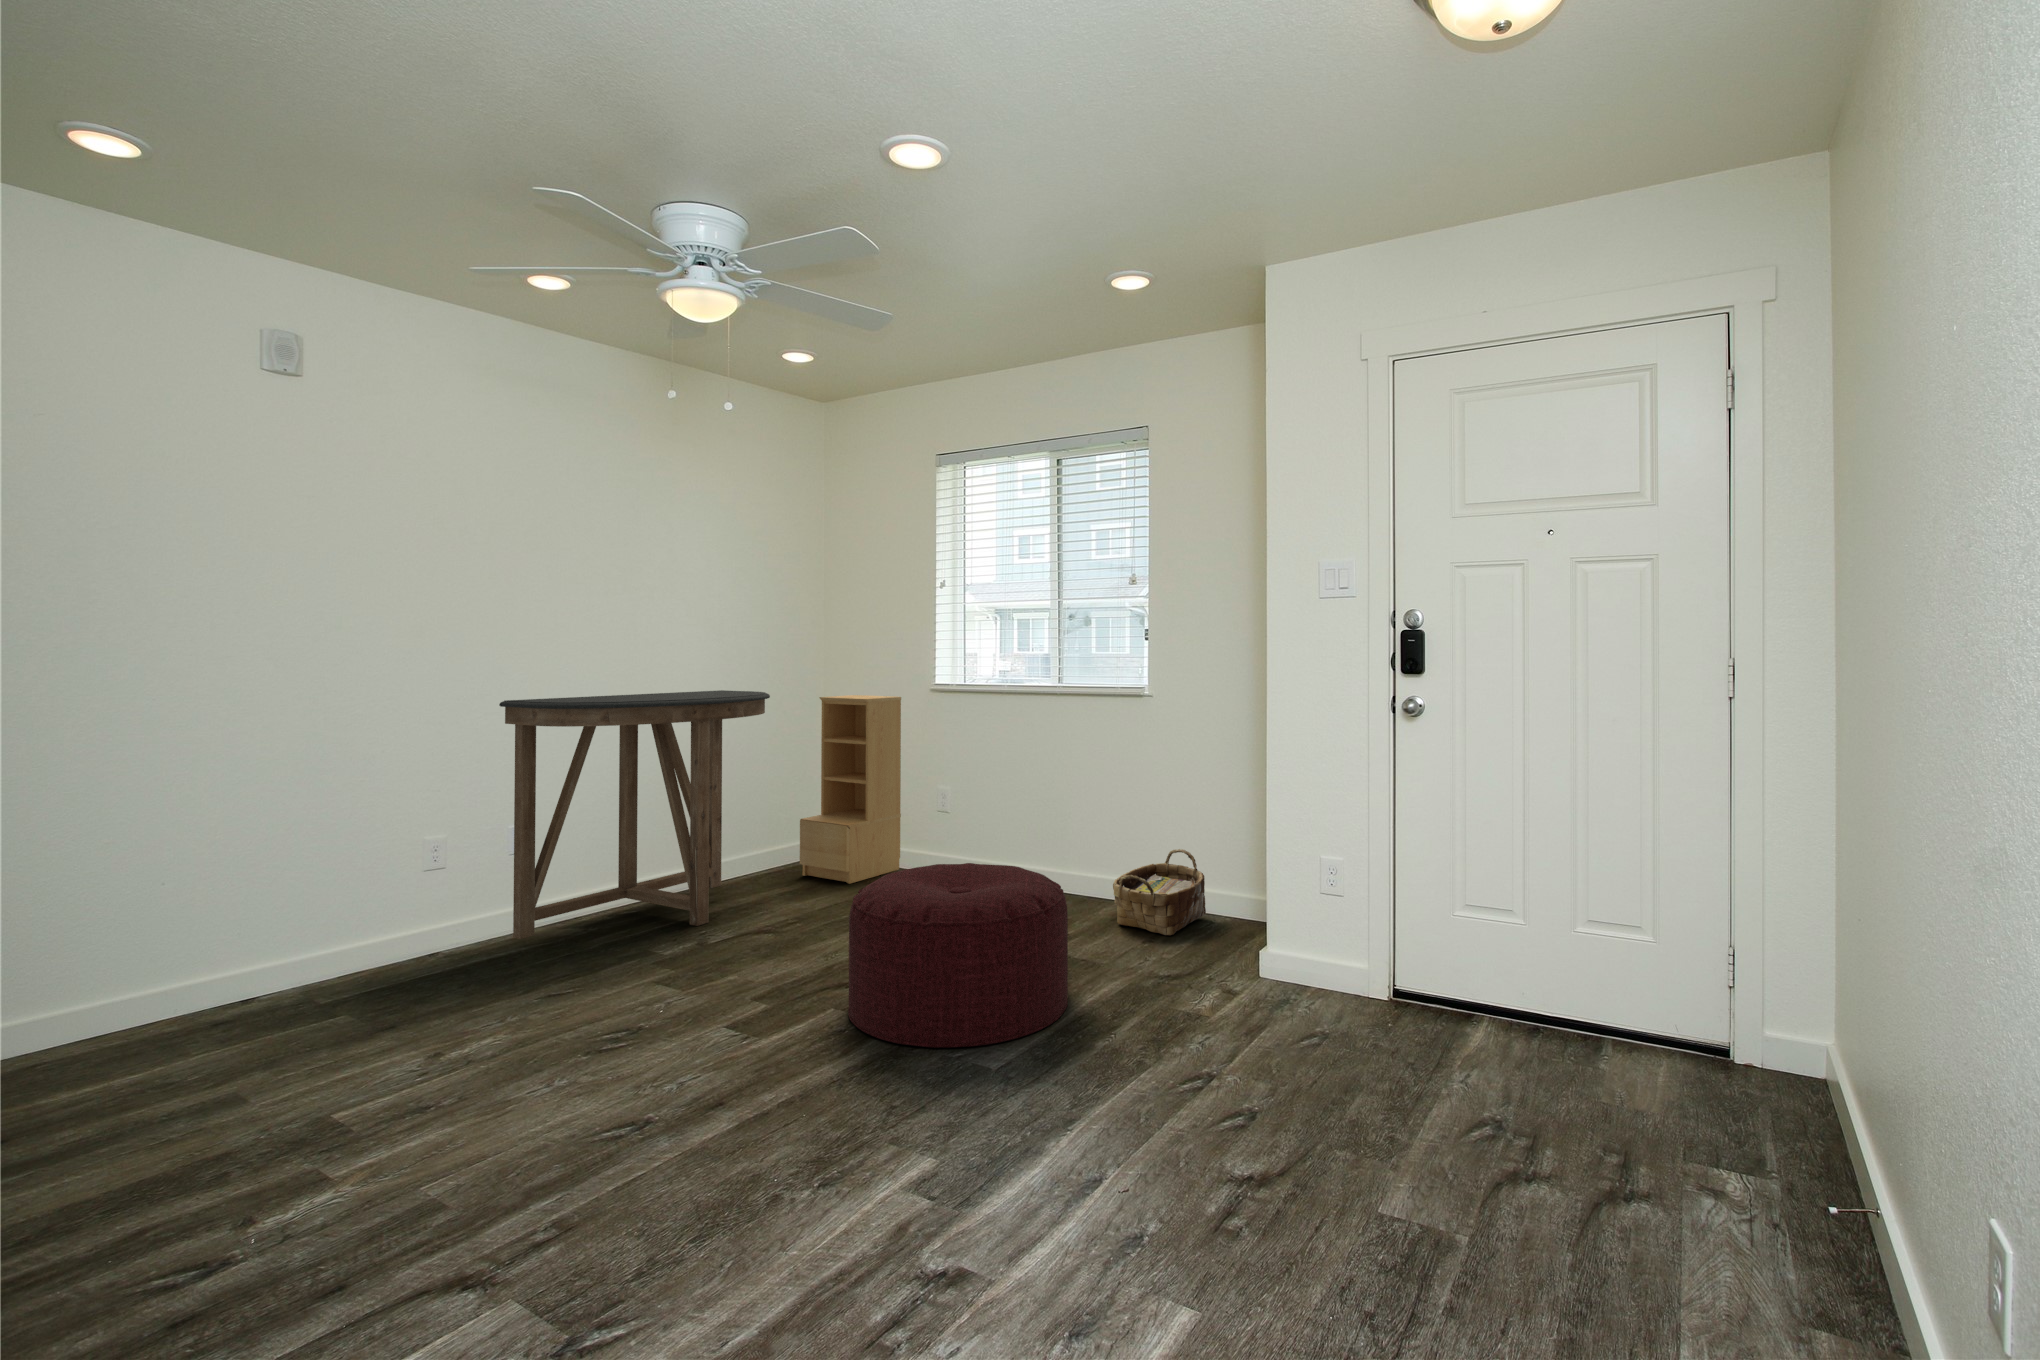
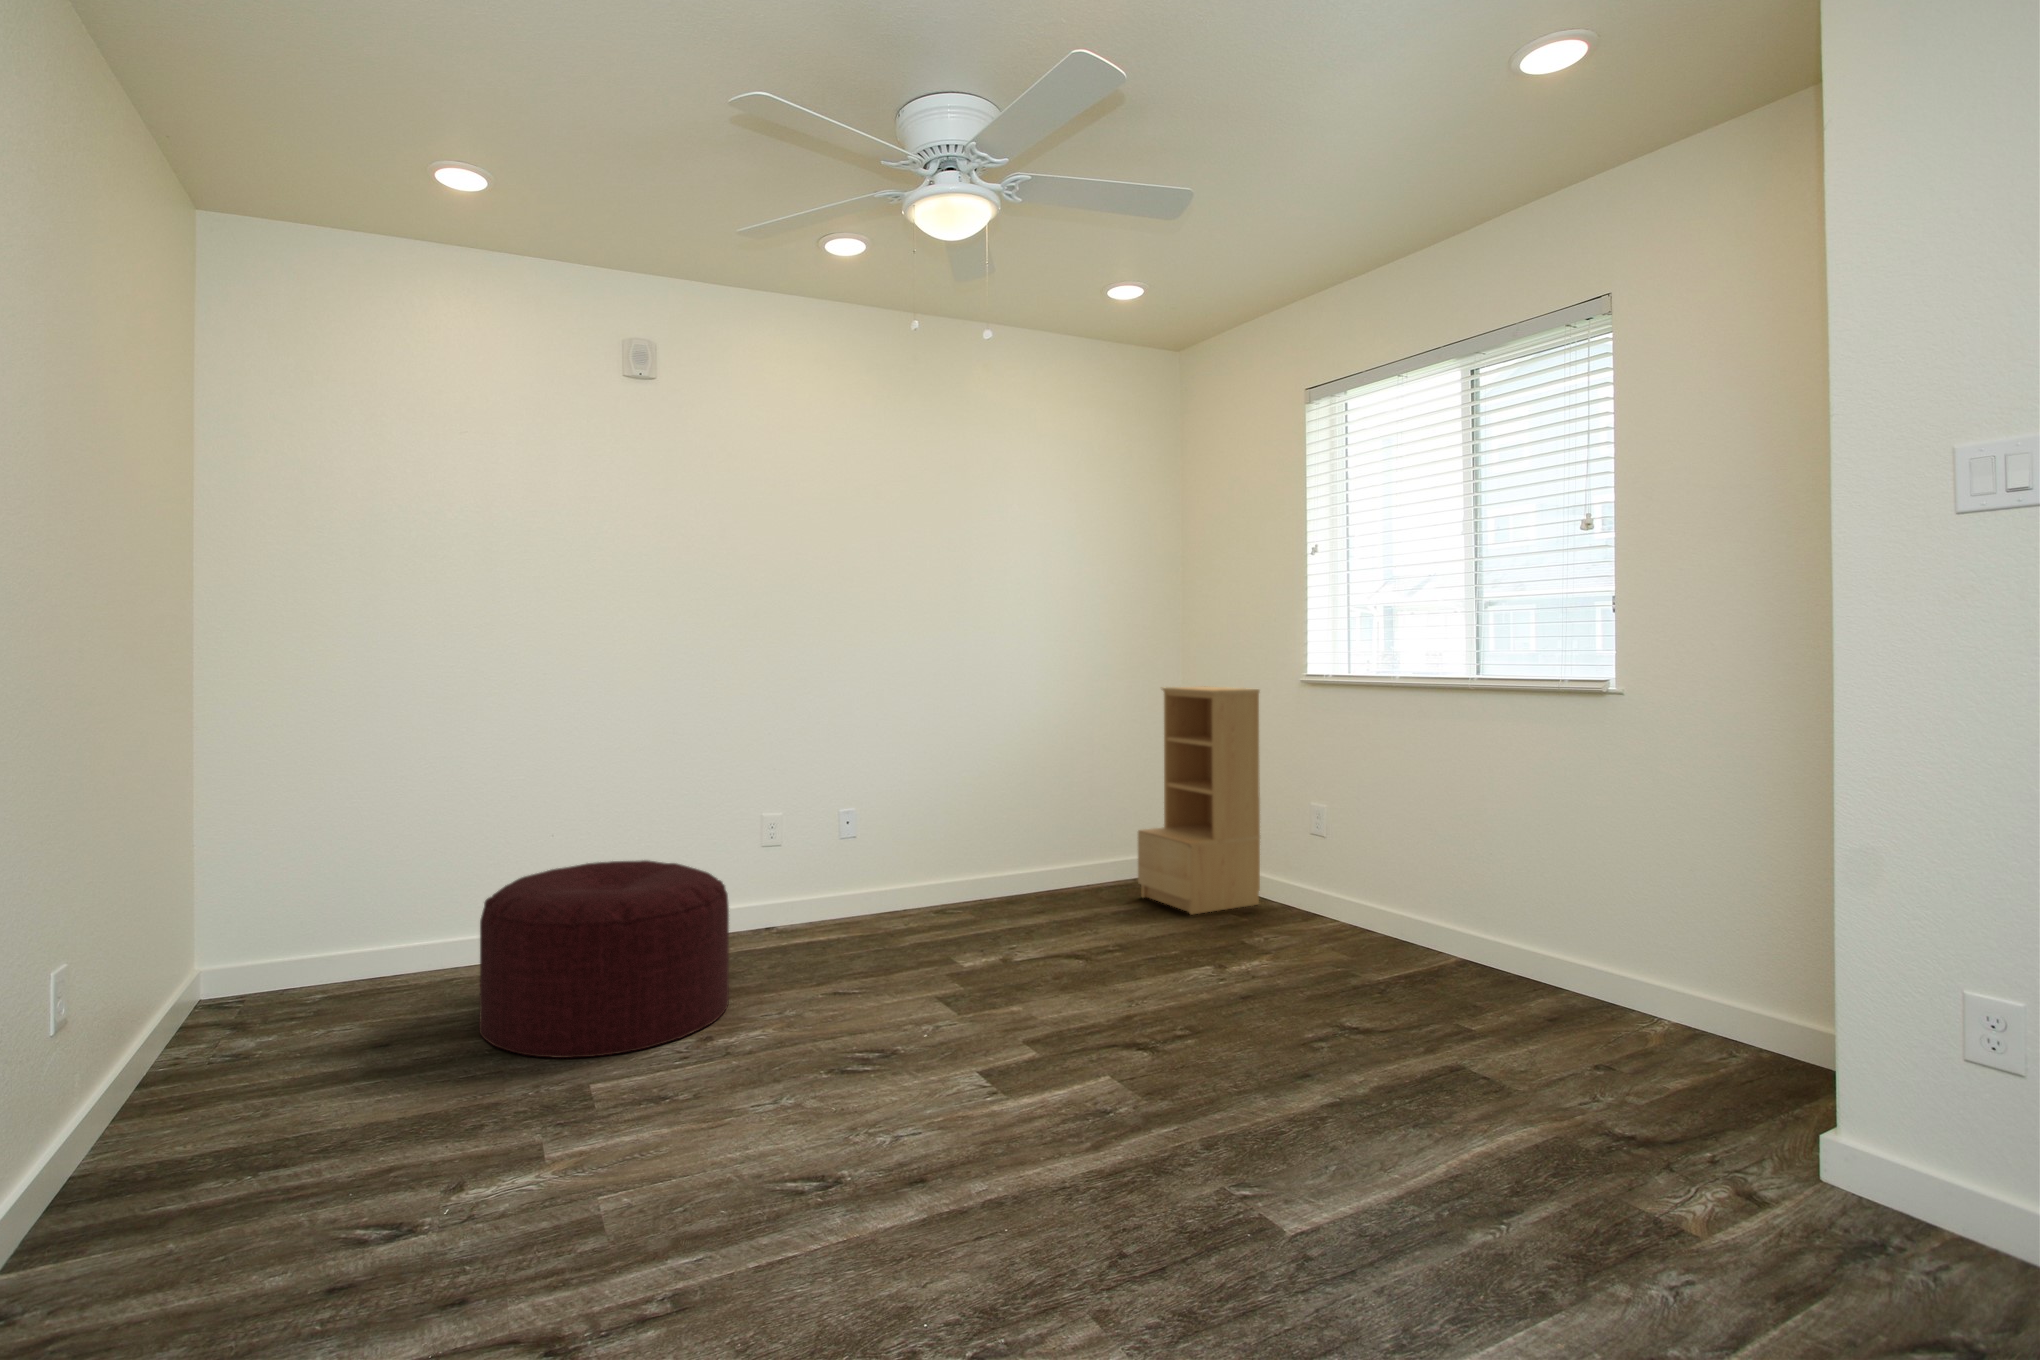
console table: present [499,690,770,939] -> none [820,677,1095,941]
woven basket: present [1113,849,1206,935] -> none [1547,933,1724,1070]
ottoman: present [848,863,1068,1048] -> present [479,860,729,1058]

